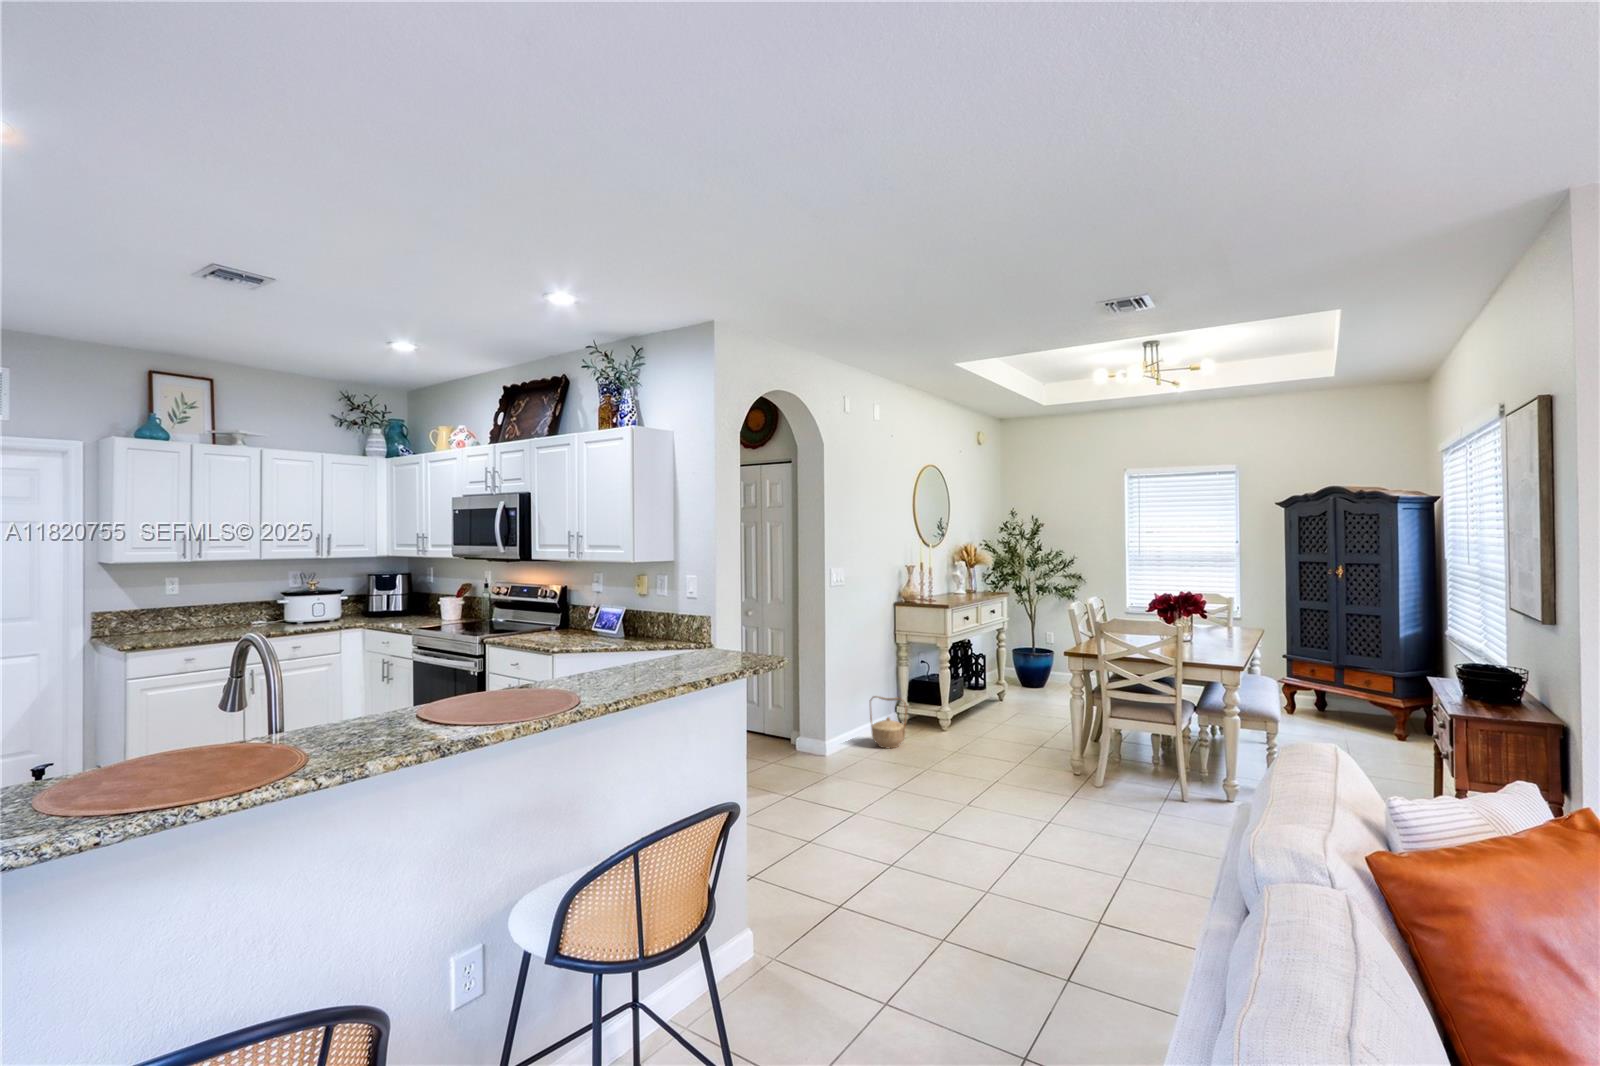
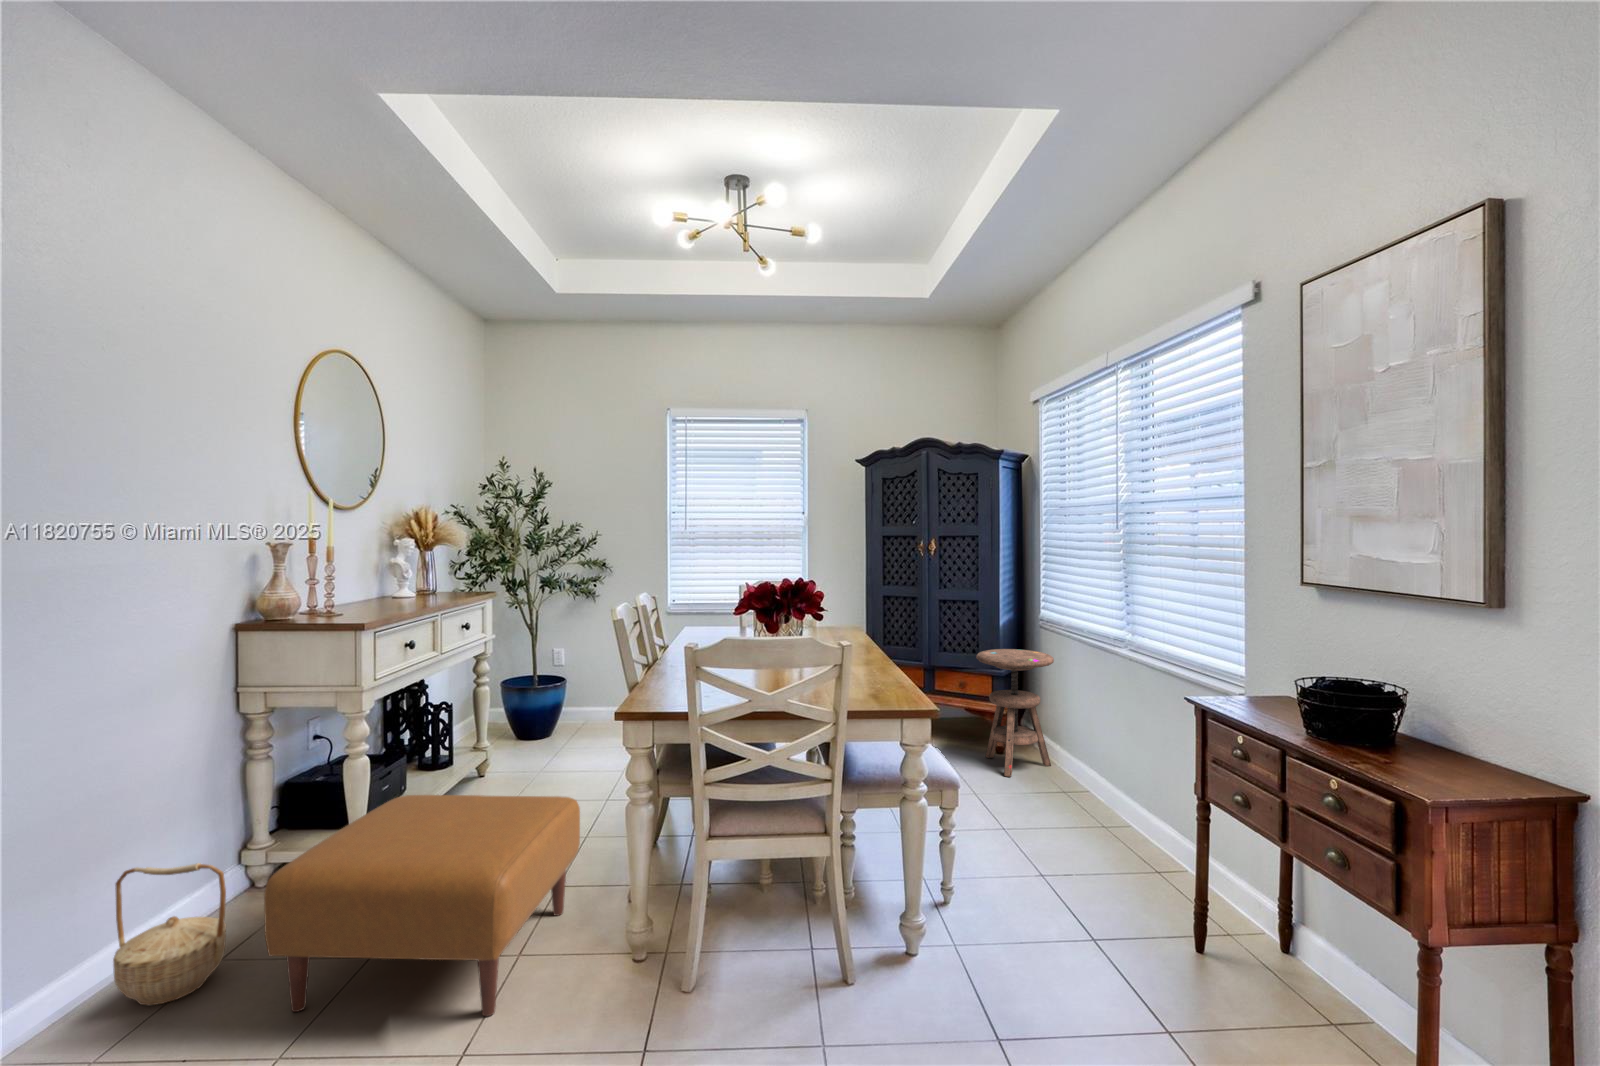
side table: none [1368,656,1443,754] -> present [976,649,1054,777]
ottoman: none [924,688,1051,774] -> present [264,795,580,1016]

